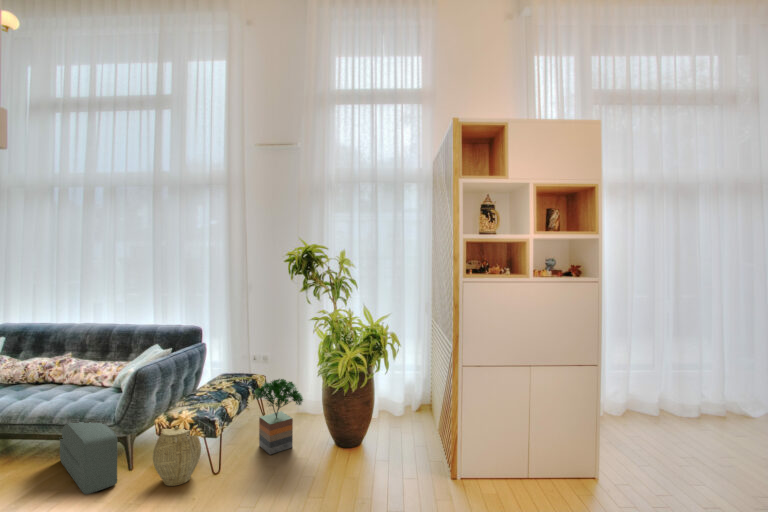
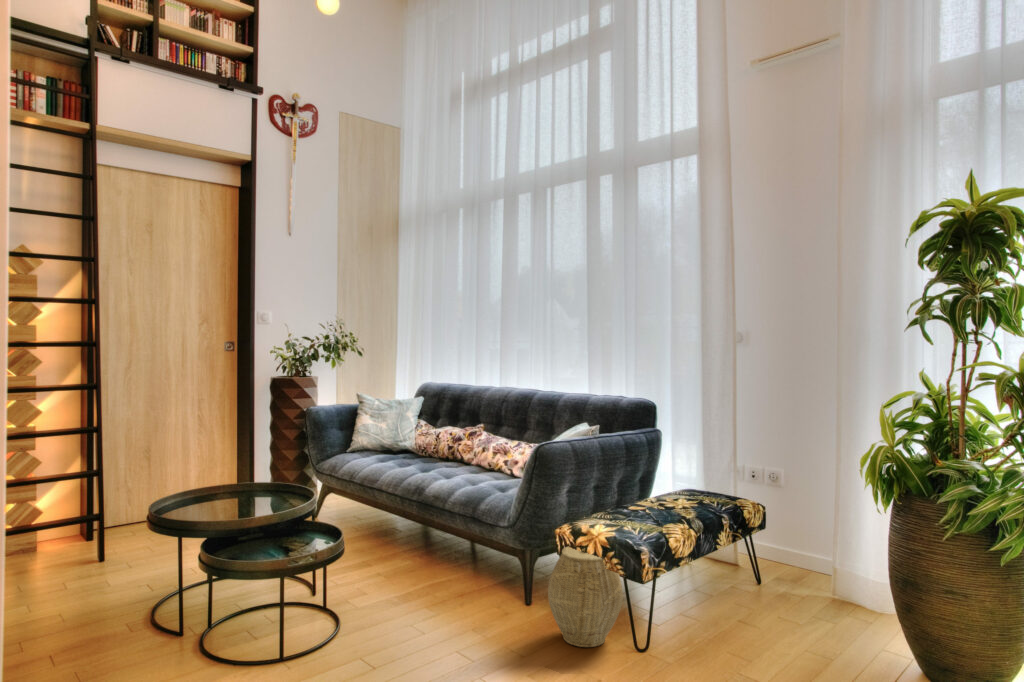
potted tree: present [255,379,303,455] -> none [723,506,826,651]
pouf: present [60,422,117,494] -> none [454,504,507,618]

